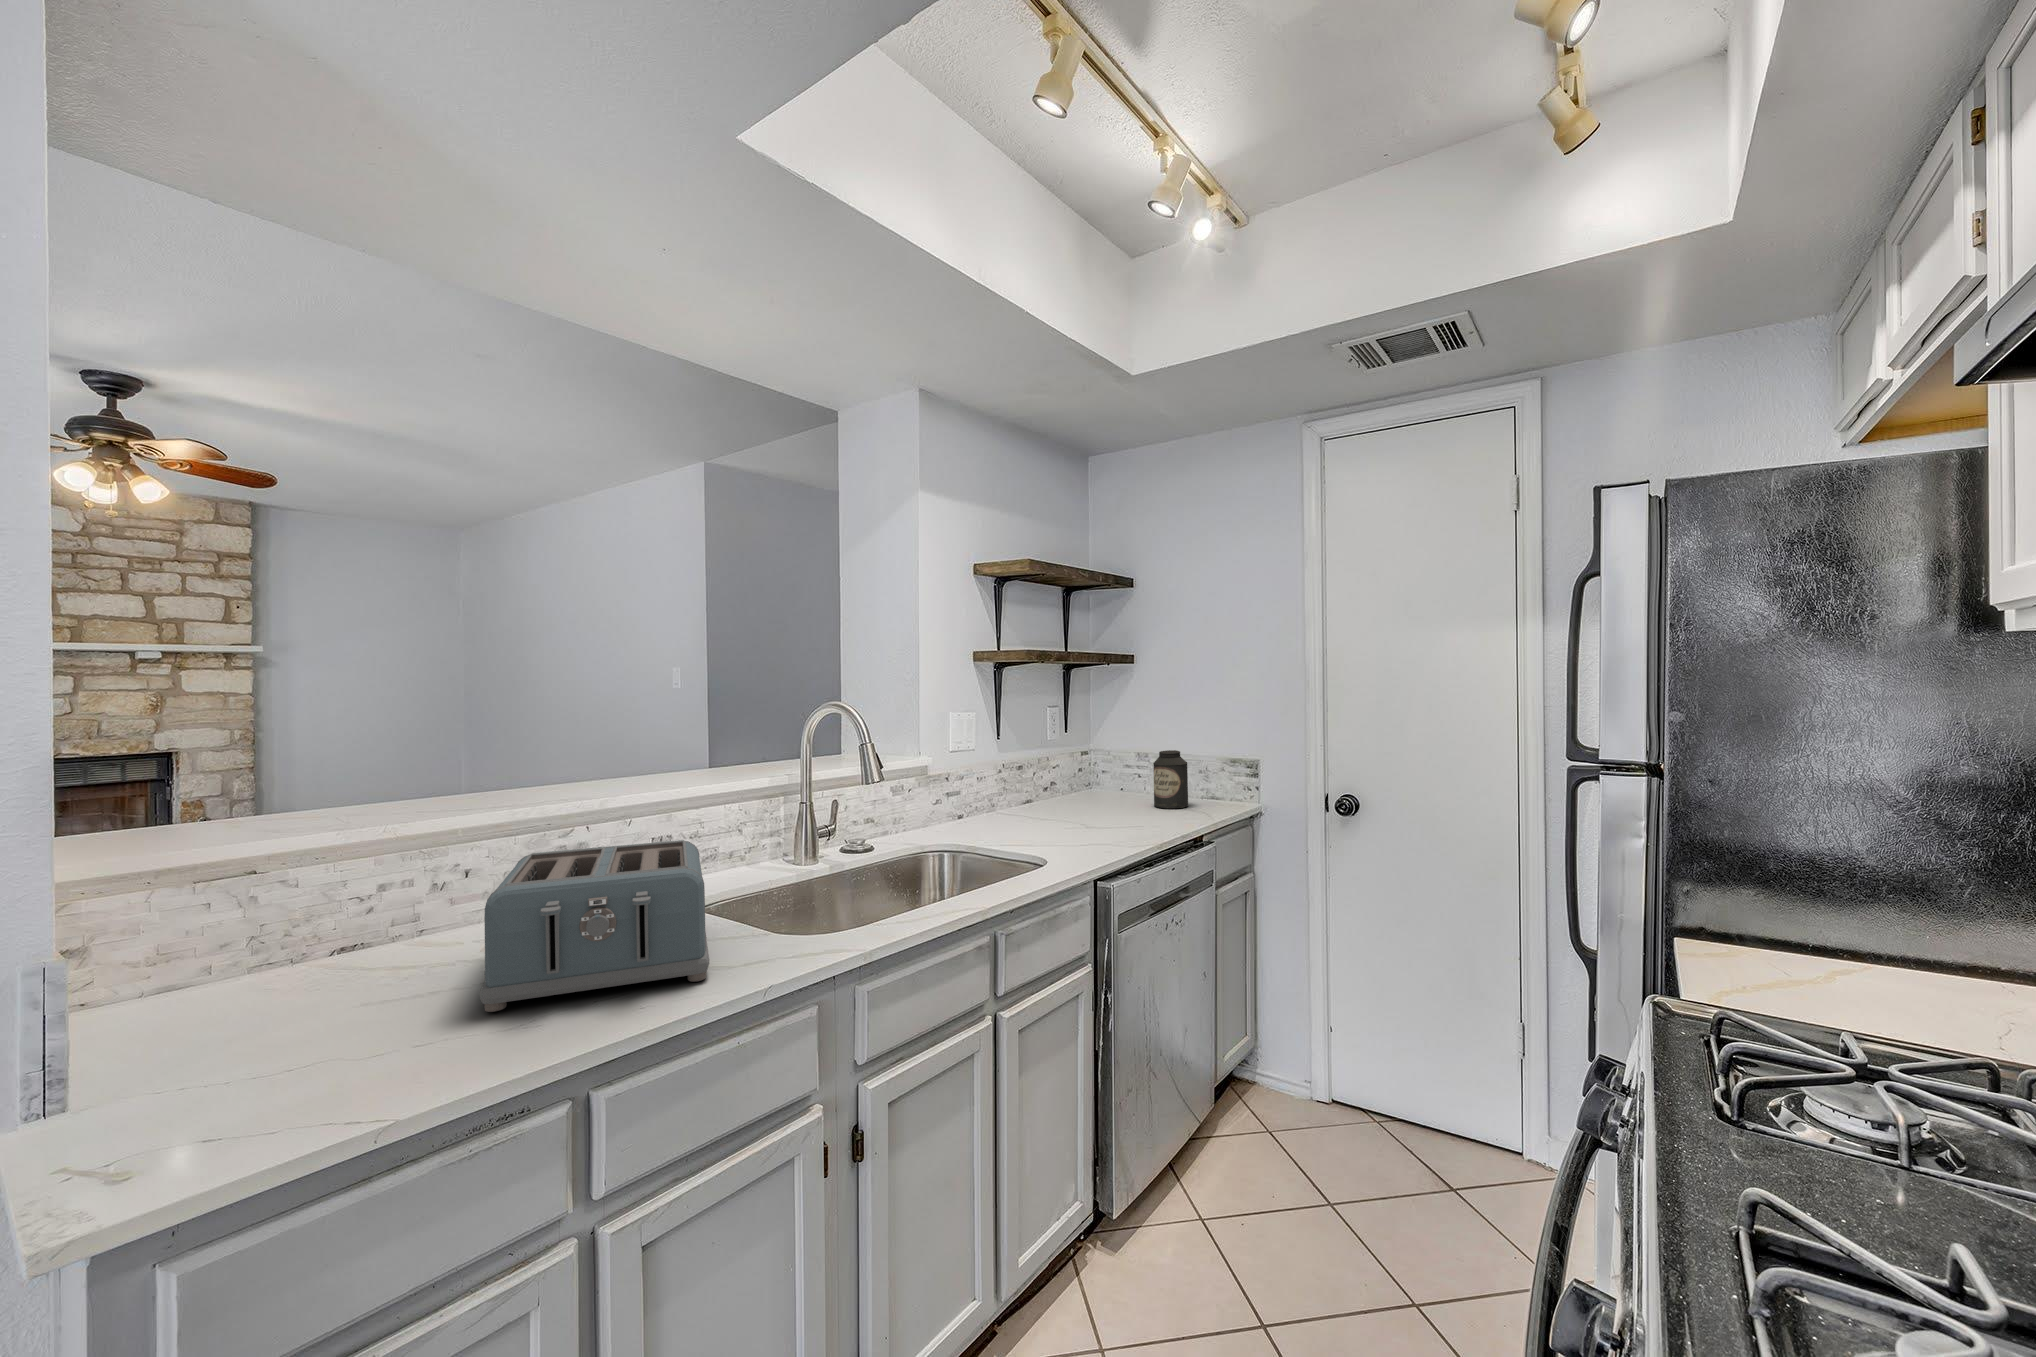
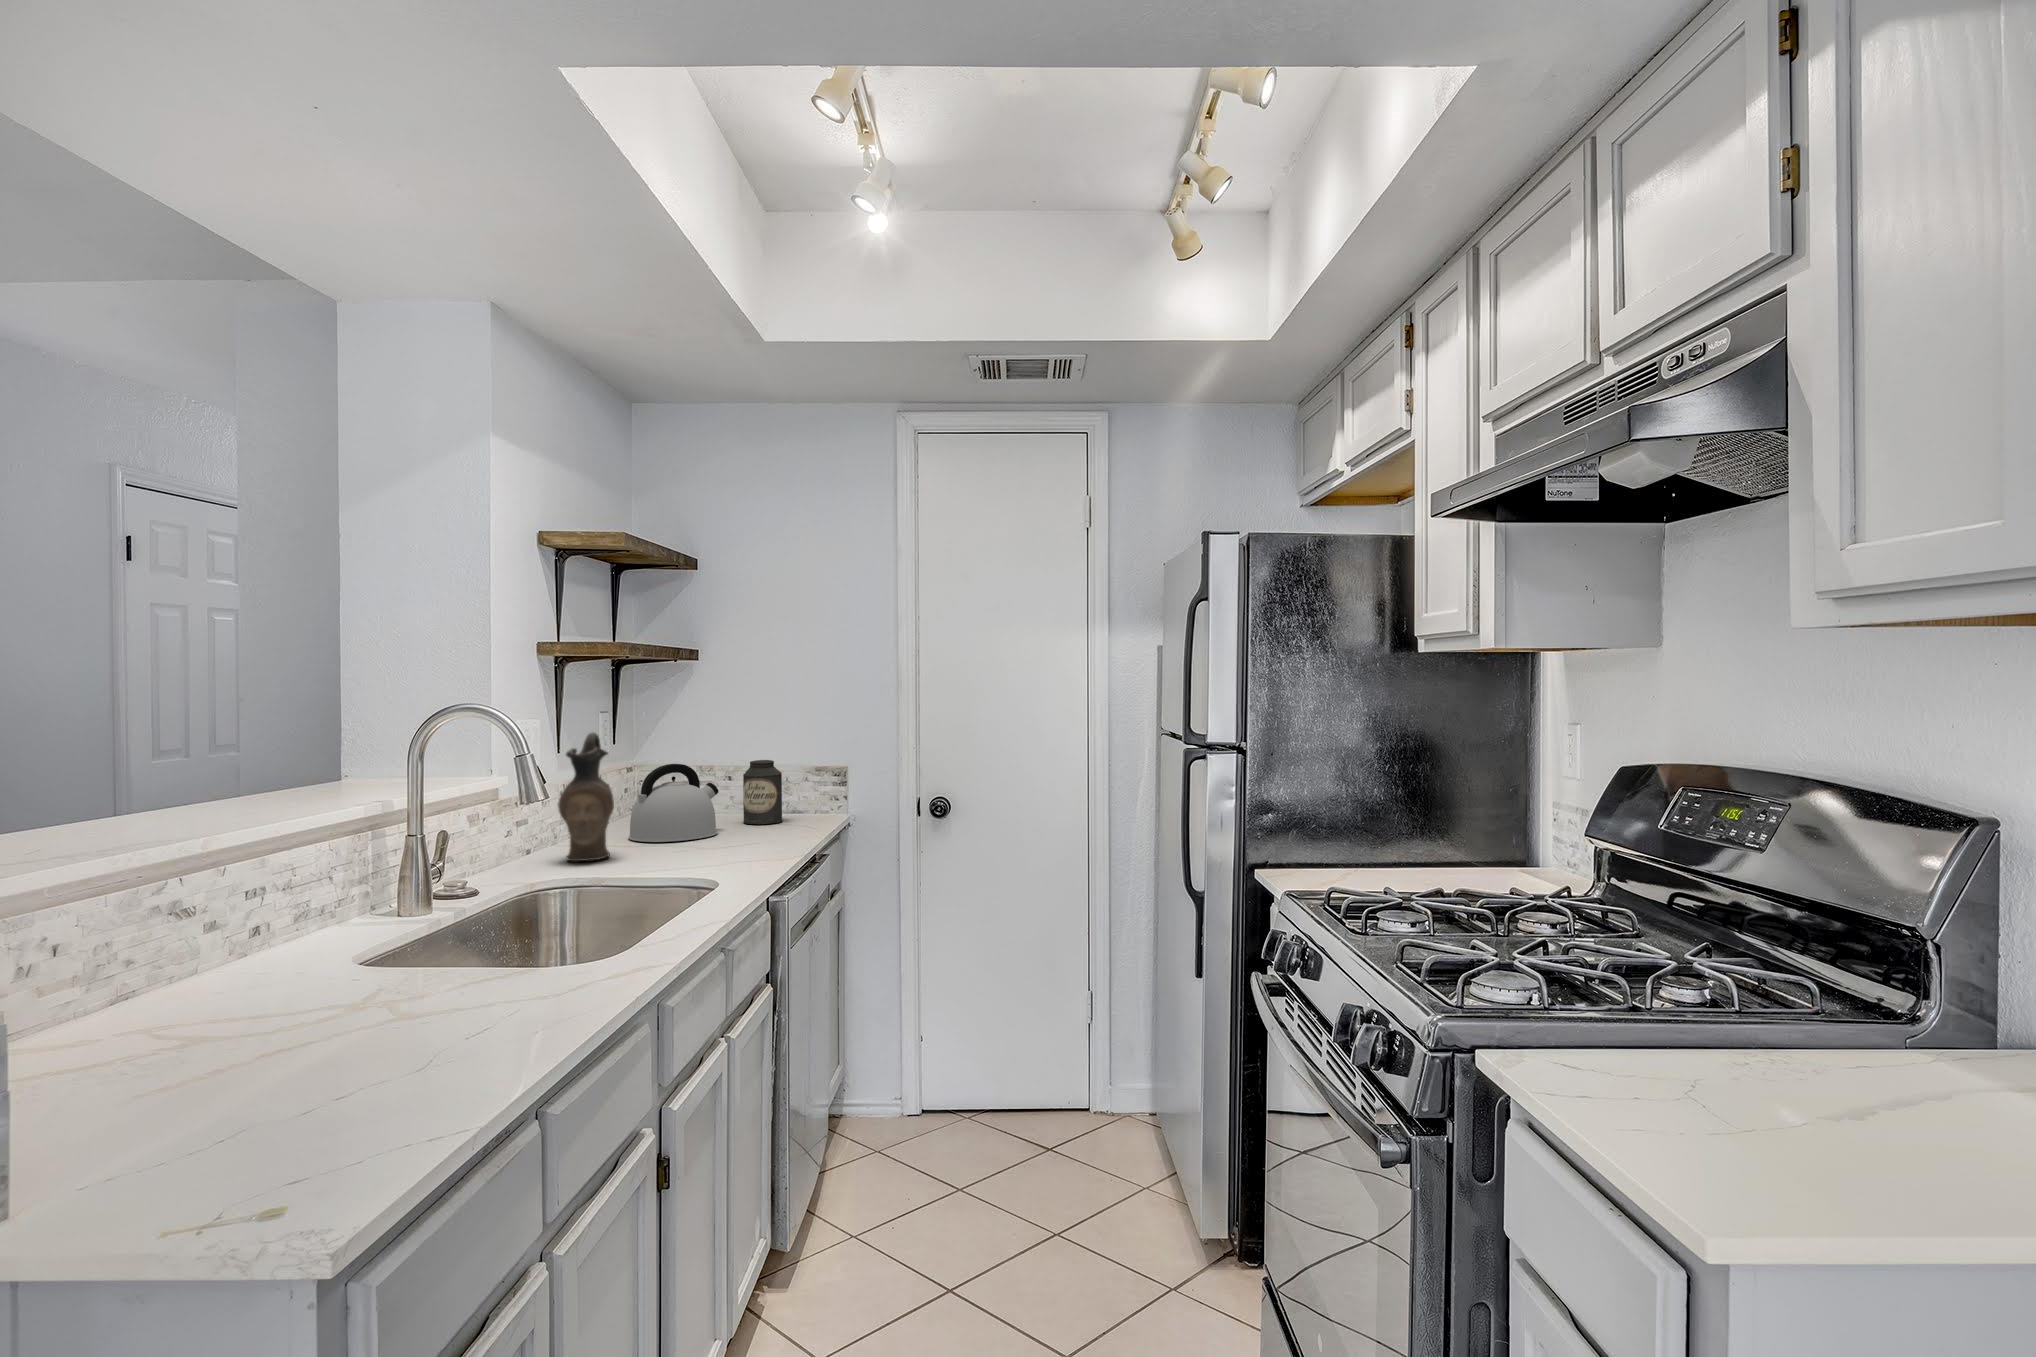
ceramic pitcher: none [970,725,1013,829] -> present [558,733,614,861]
kettle: none [1049,751,1124,818] -> present [629,764,718,842]
toaster: present [480,840,709,1012] -> none [102,878,508,1111]

